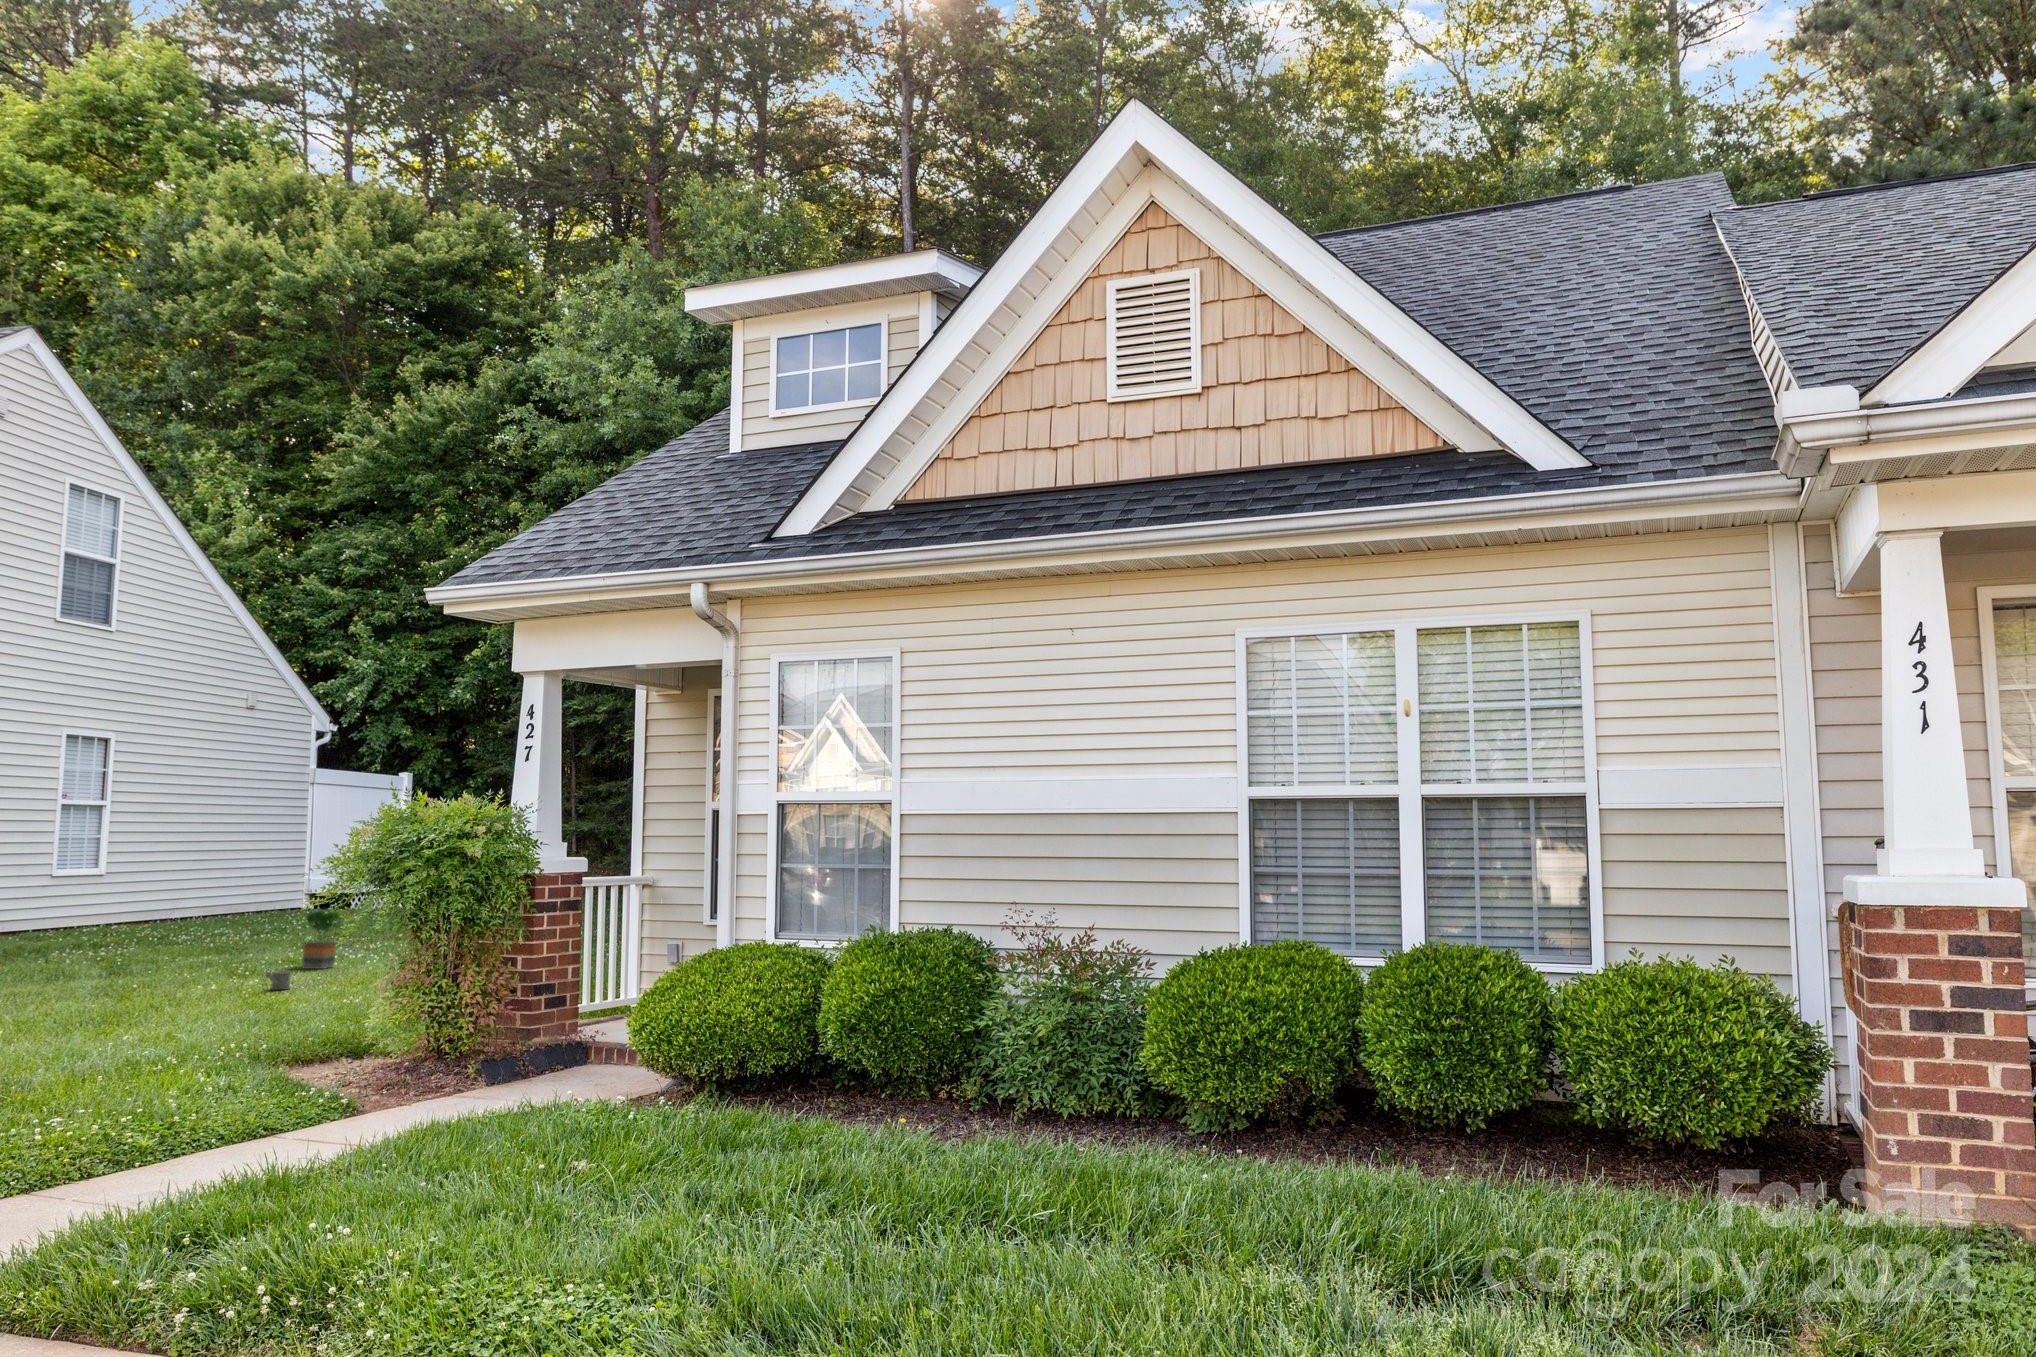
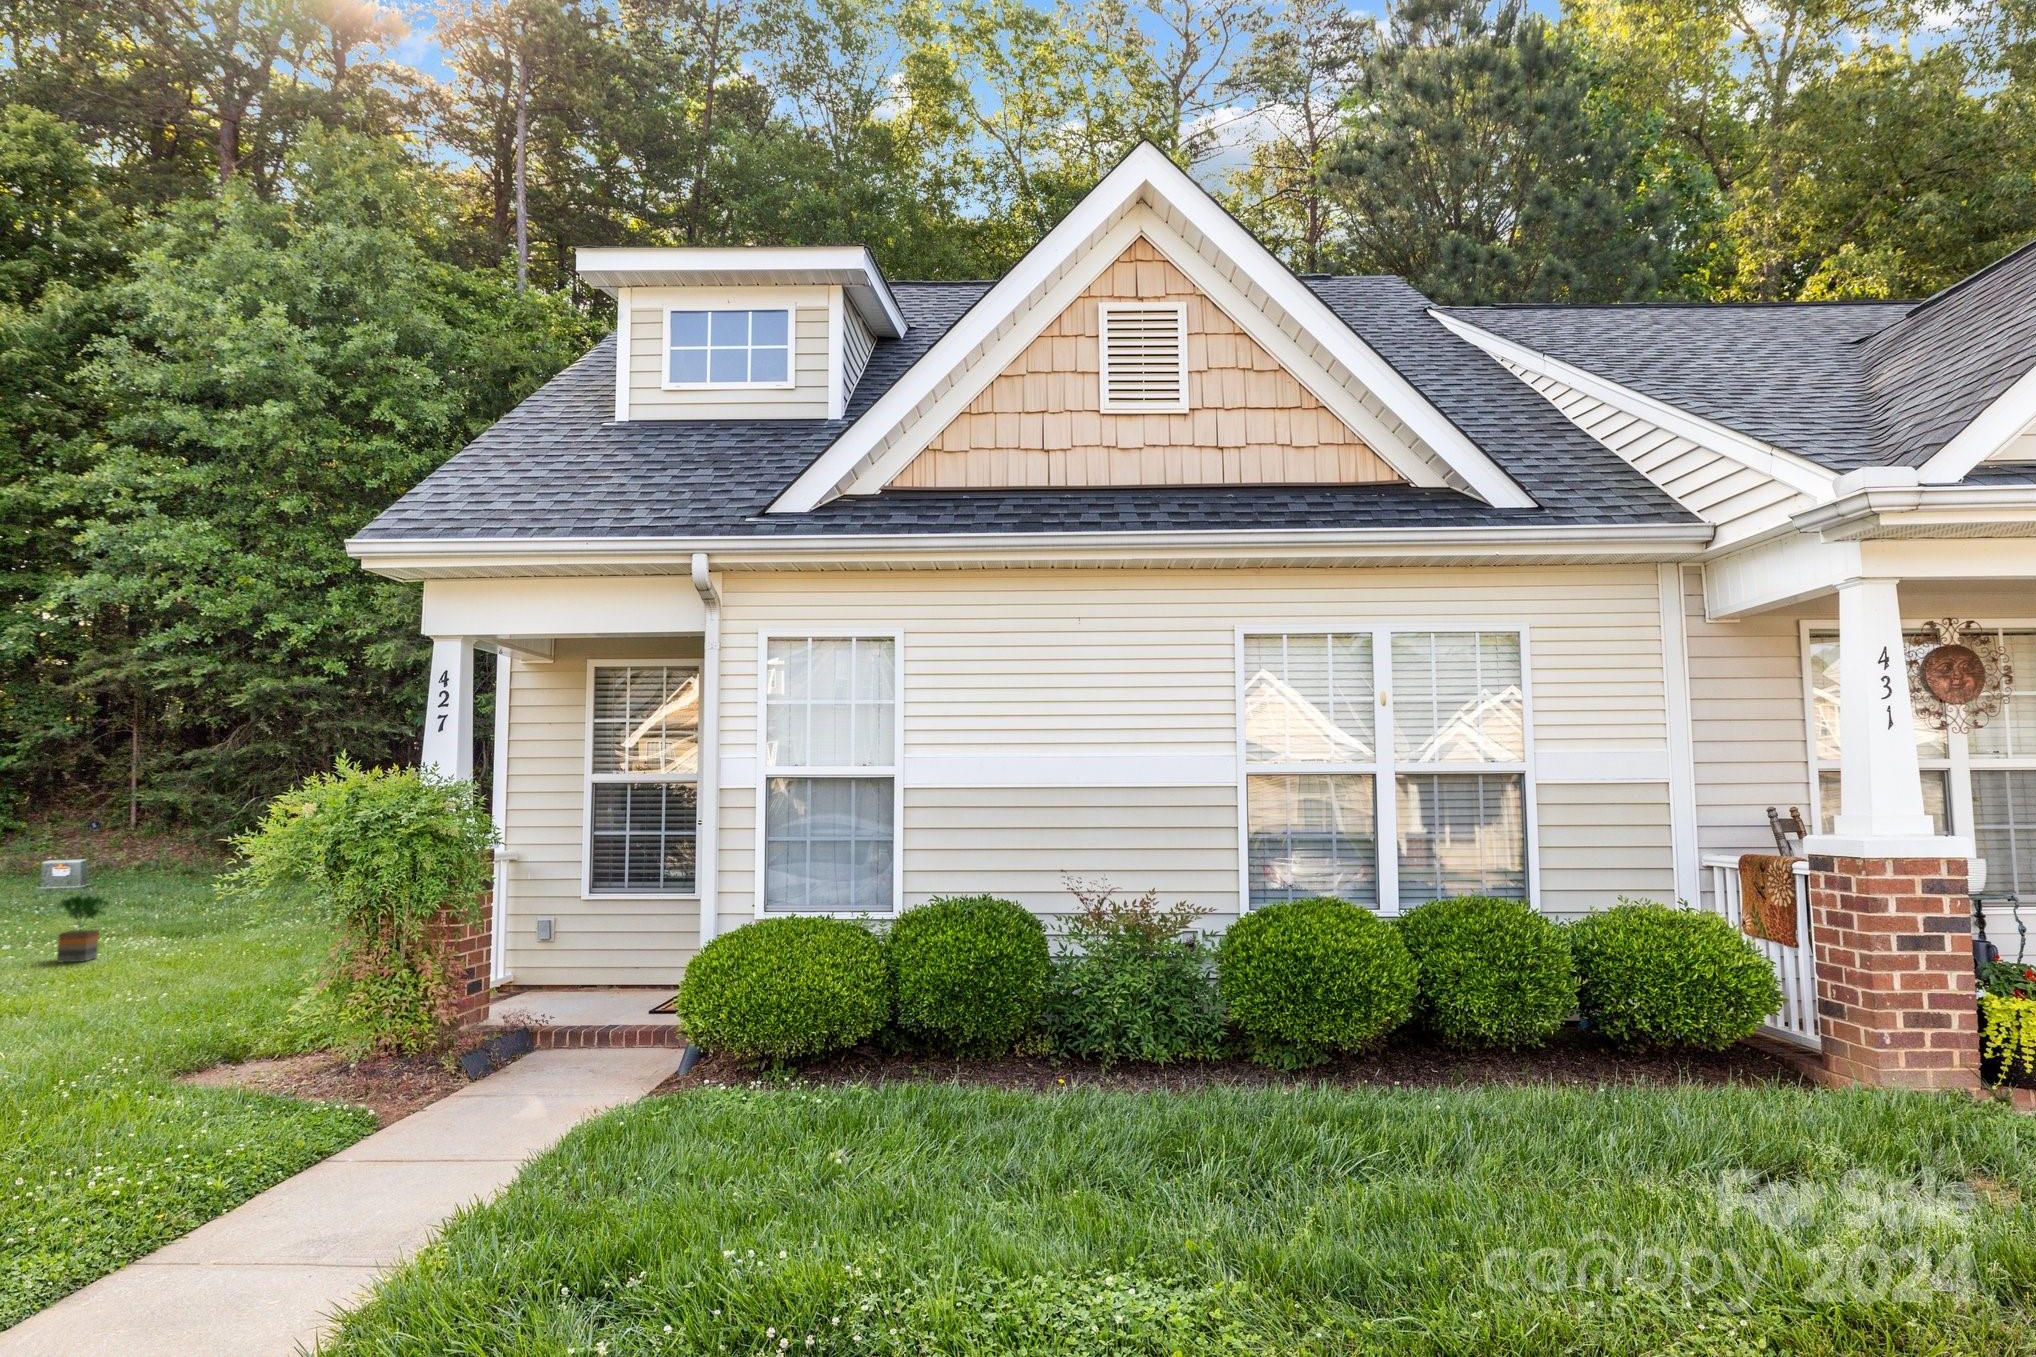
watering can: present [265,971,291,990] -> none [57,970,85,994]

